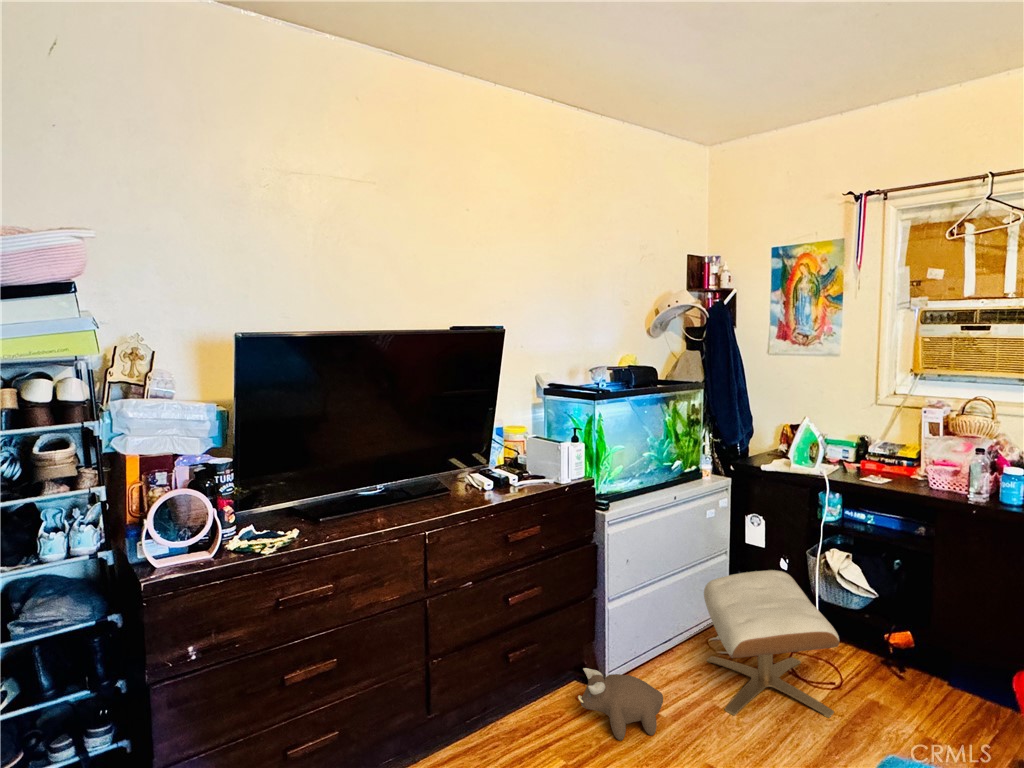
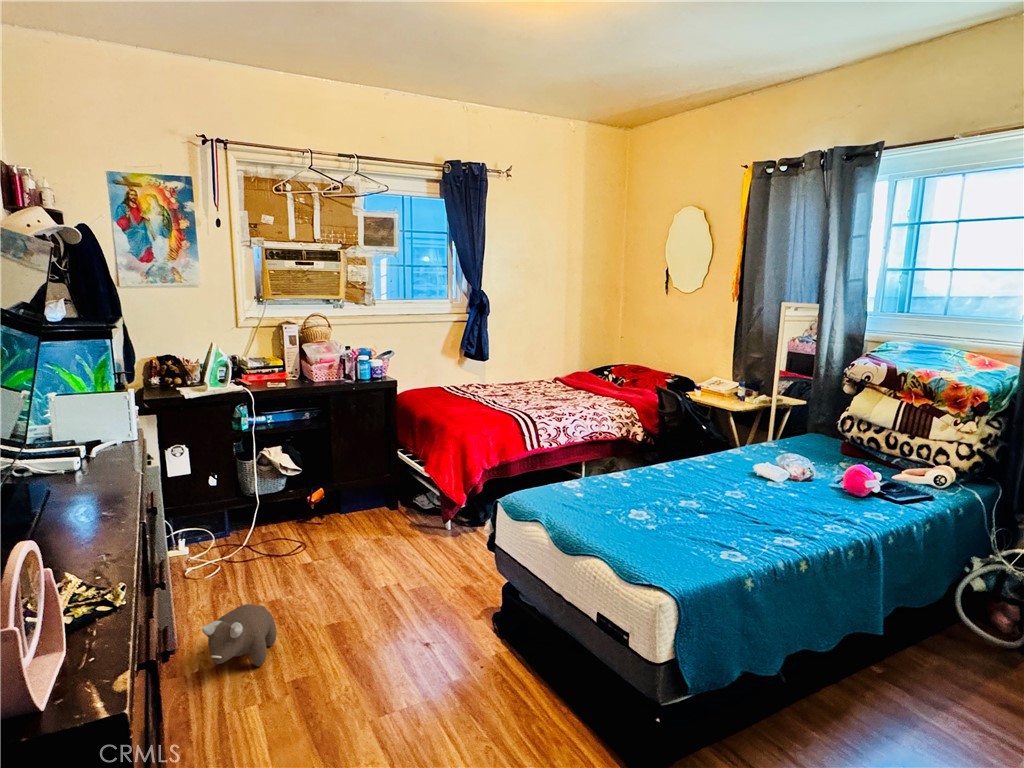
ottoman: present [704,570,839,718] -> none [190,478,341,600]

